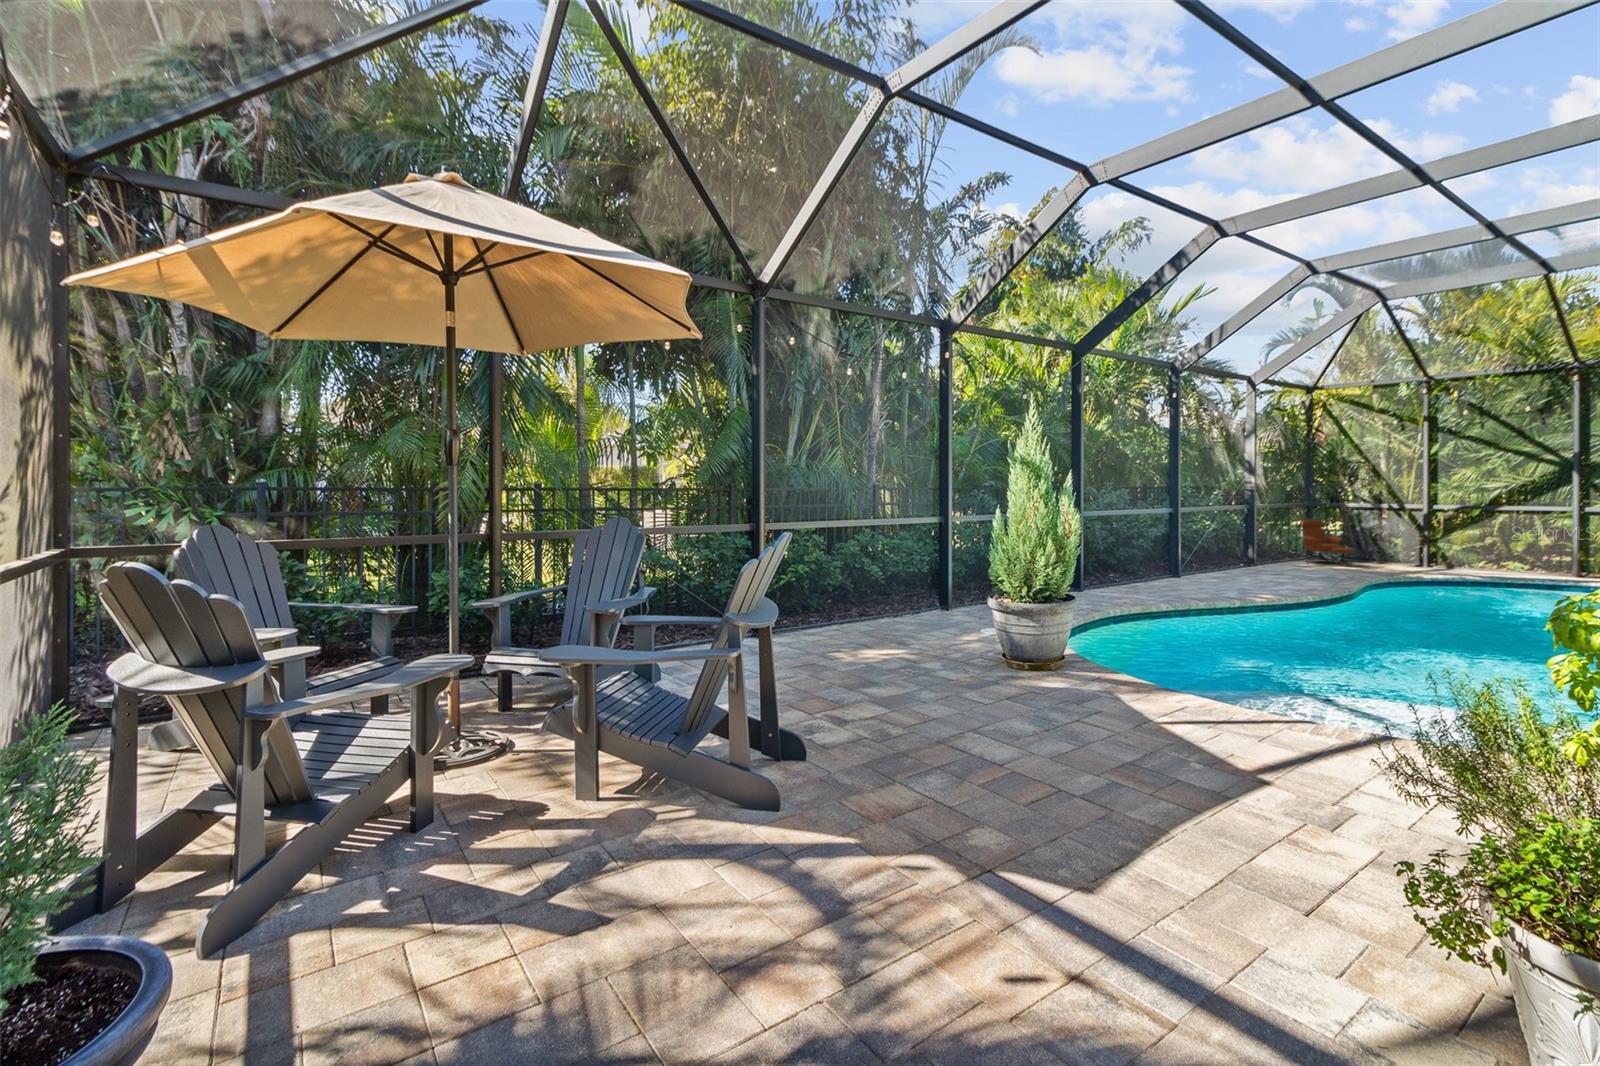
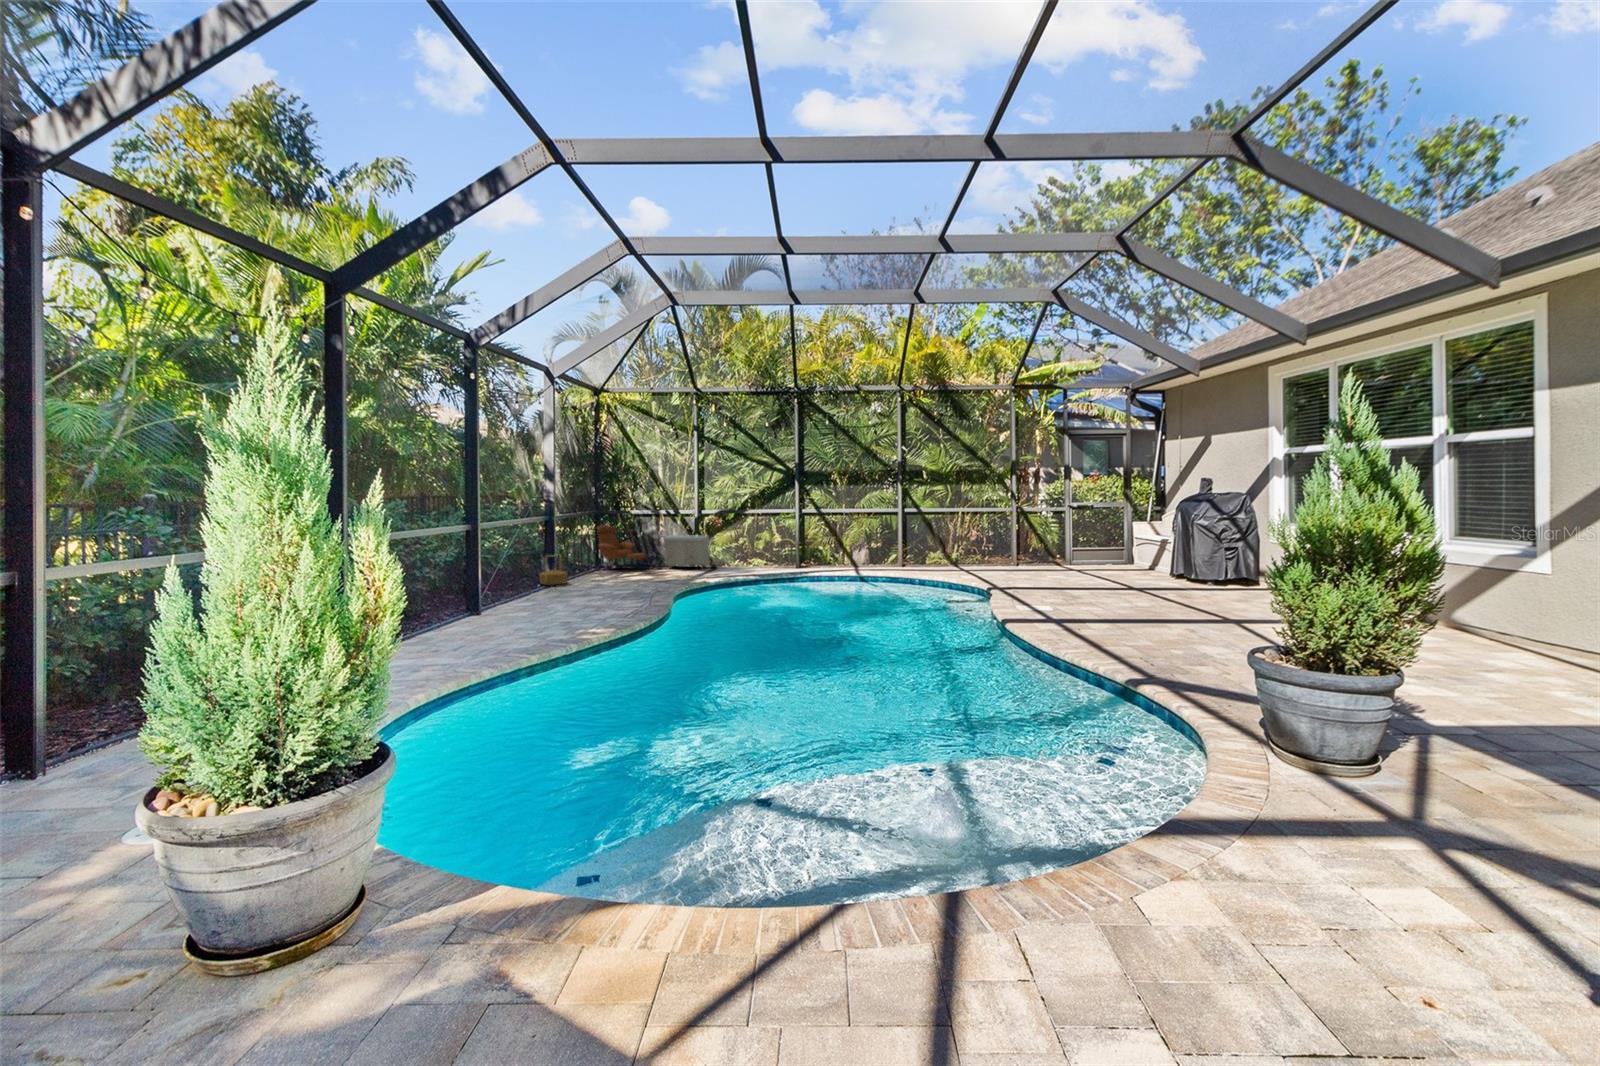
storage bench: none [1378,532,1441,569] -> present [664,536,709,567]
woven basket: none [1232,542,1260,569] -> present [540,554,567,585]

